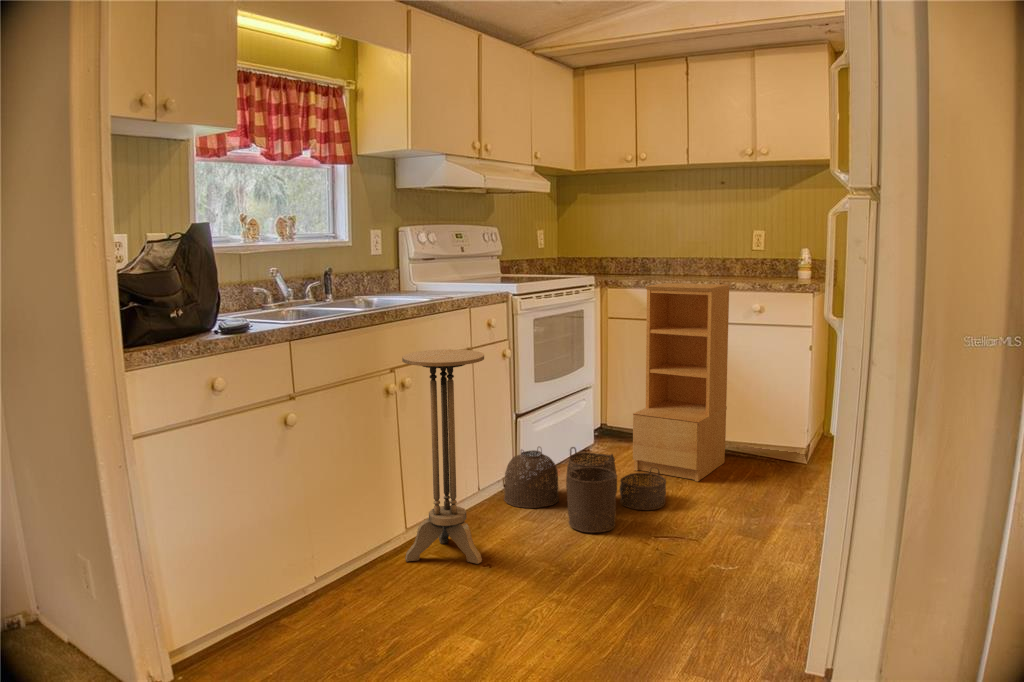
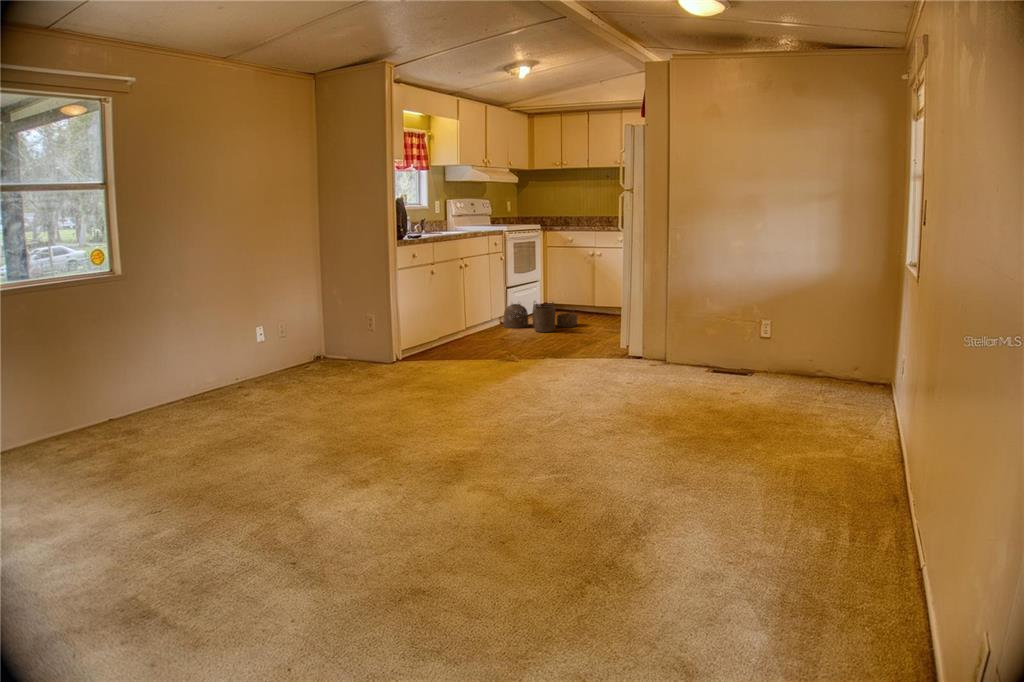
bookshelf: present [633,283,730,481] -> none [561,227,607,320]
side table: present [402,349,484,564] -> none [468,252,502,340]

